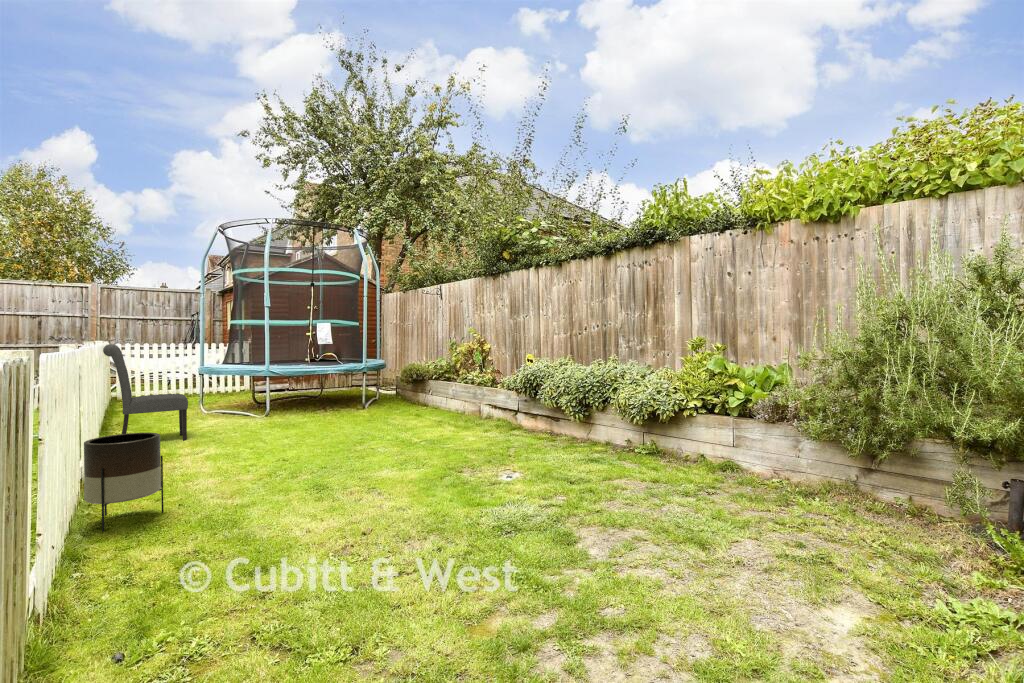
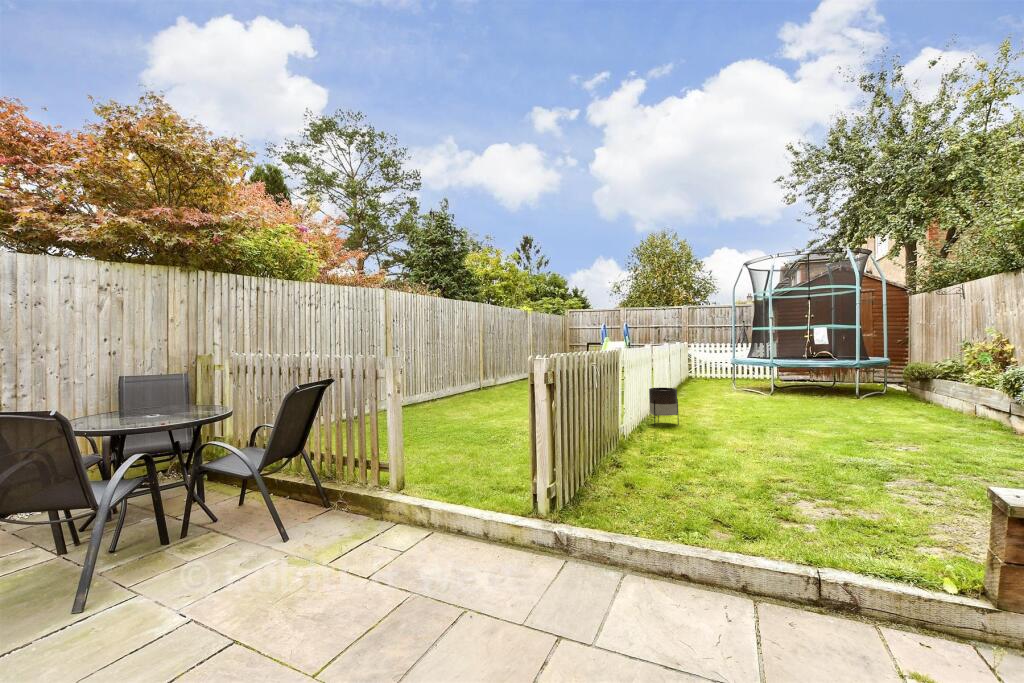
chair: present [103,344,188,441] -> none [671,346,713,402]

